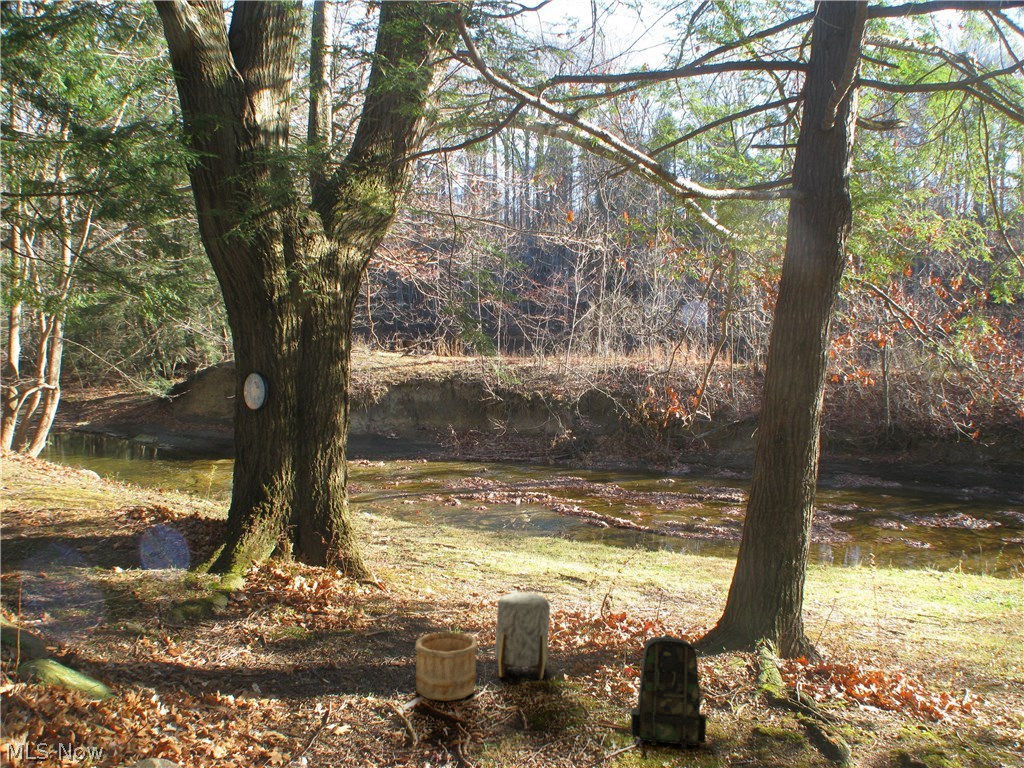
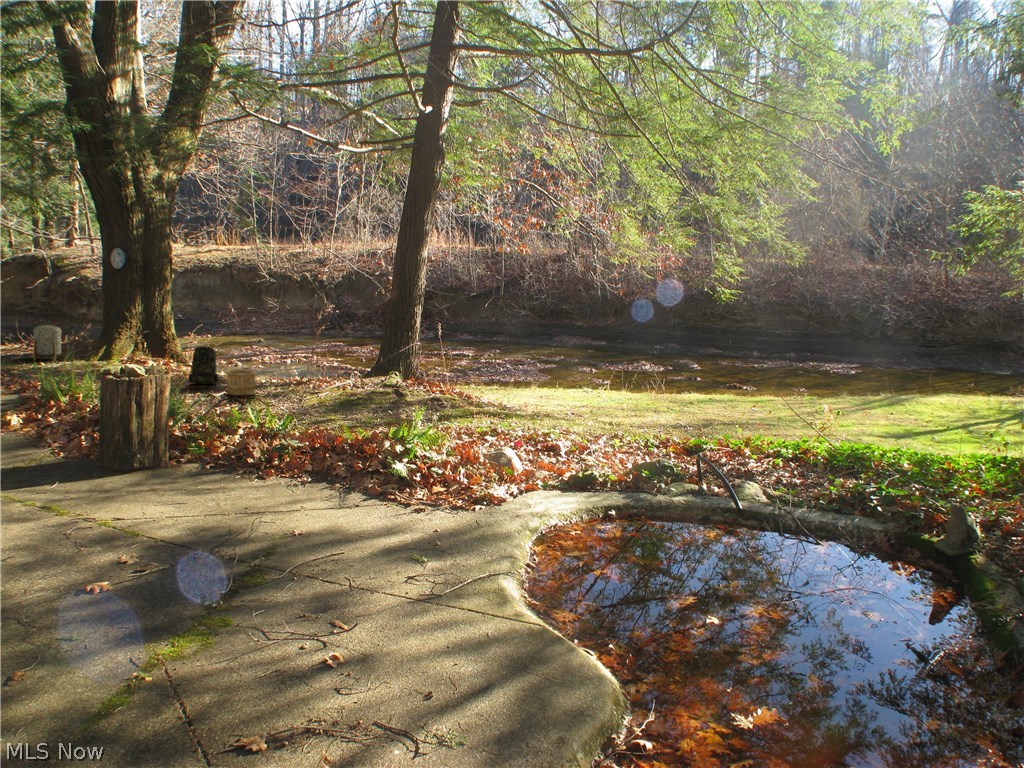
stool: present [495,593,550,679] -> present [33,325,62,361]
backpack: present [631,635,706,748] -> present [189,347,219,384]

